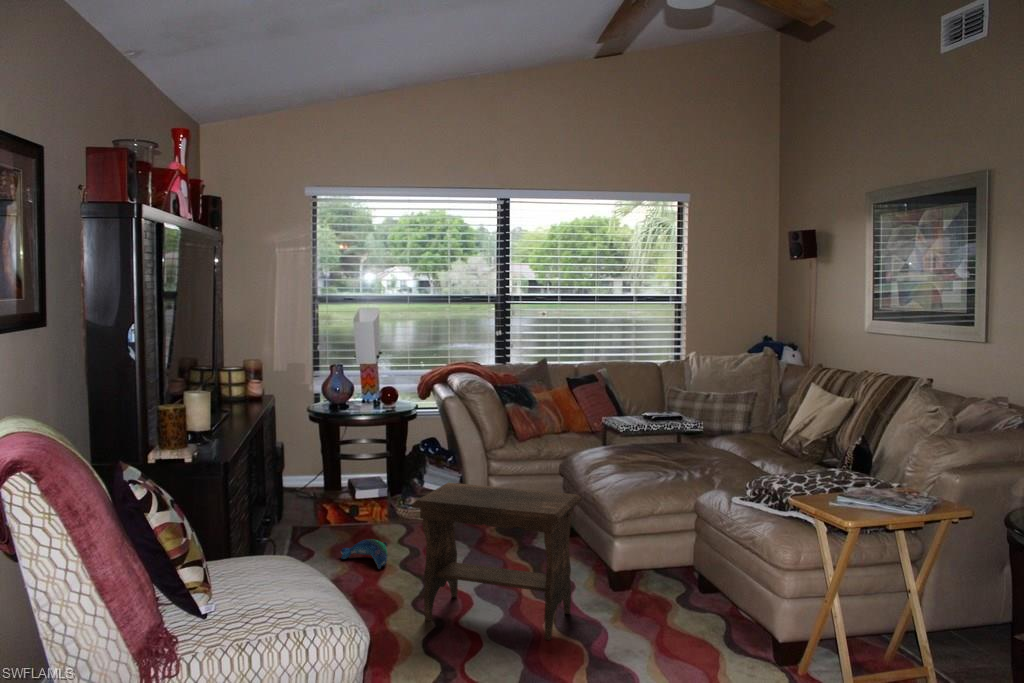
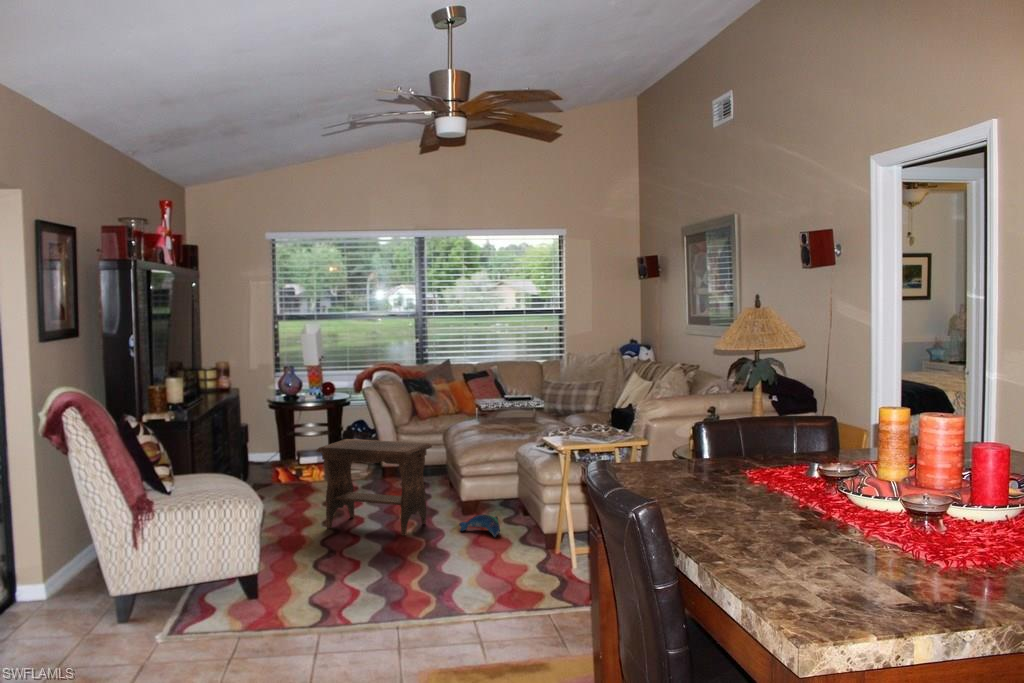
plush toy: present [341,539,388,569] -> present [459,514,500,537]

